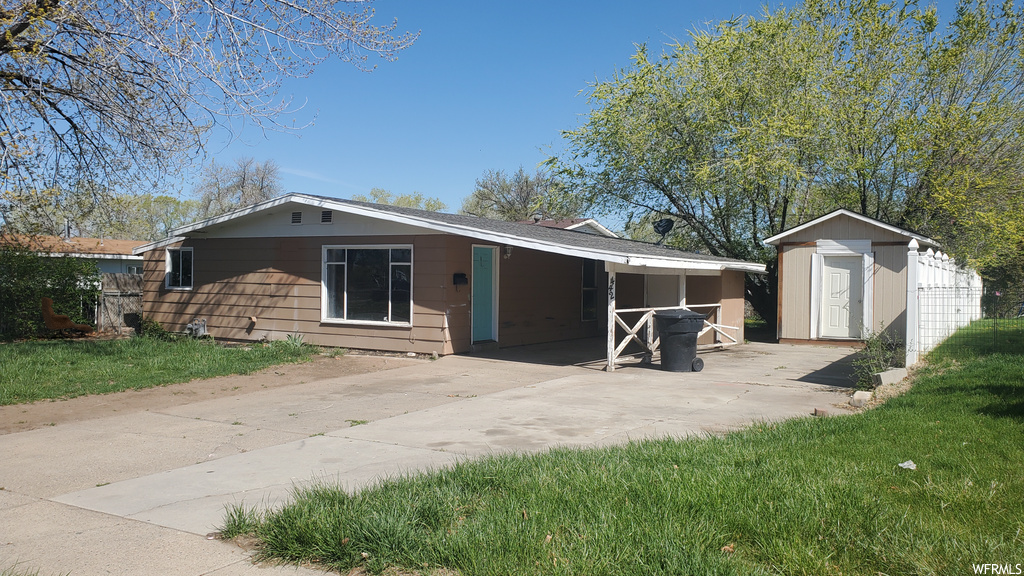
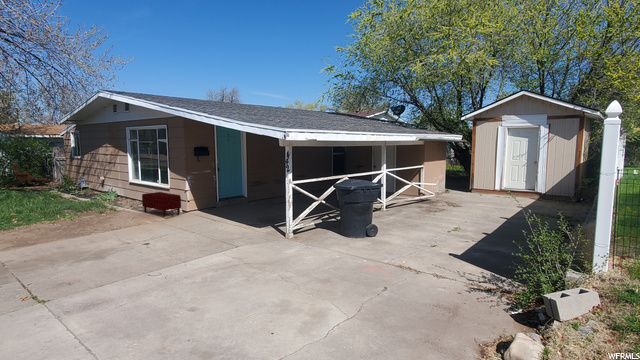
bench: none [379,333,436,361] -> present [142,192,181,217]

